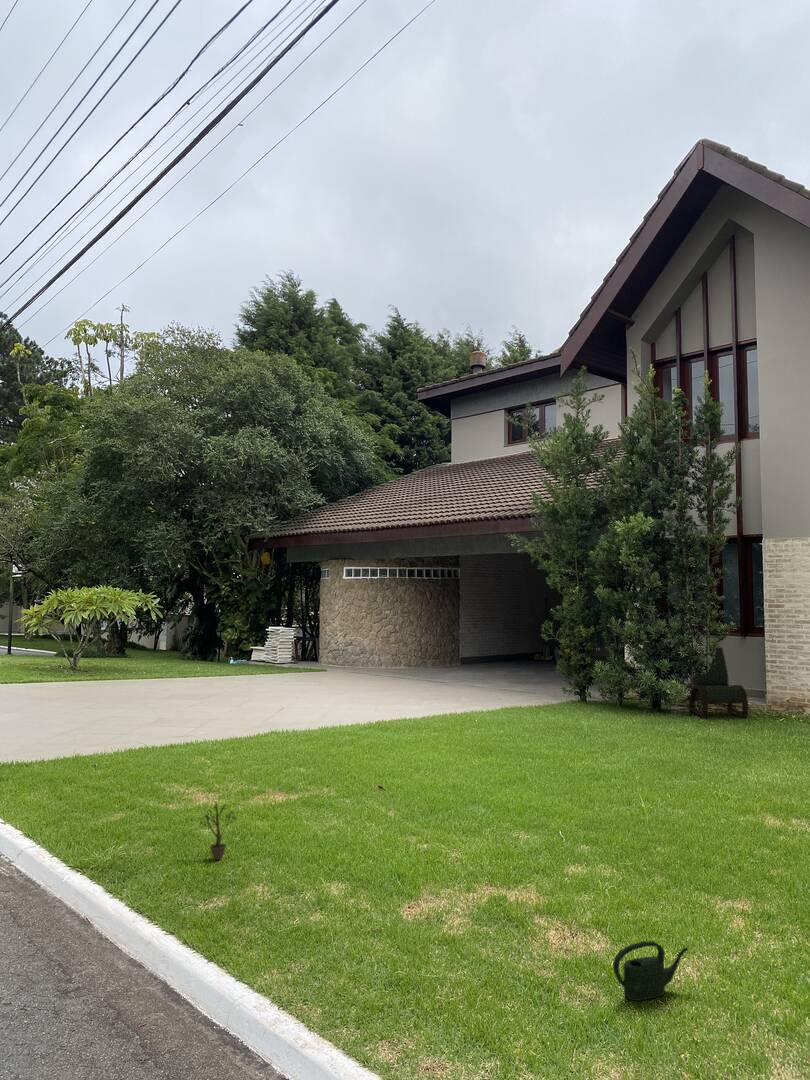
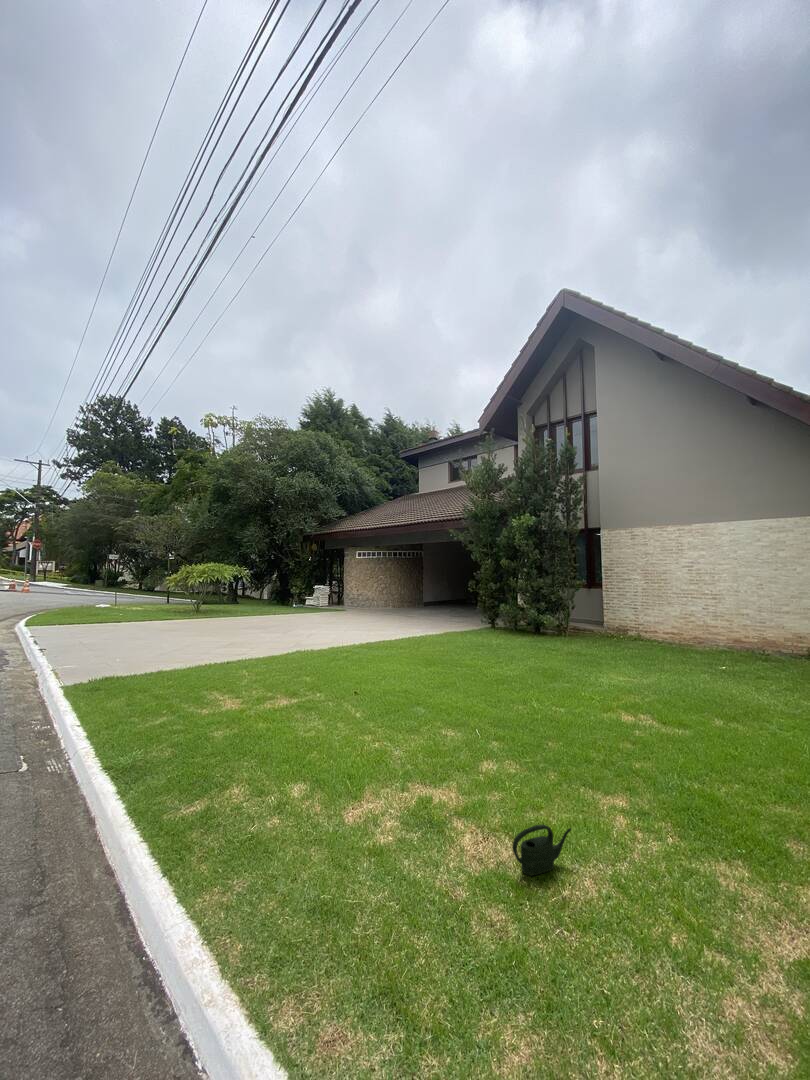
lounge chair: present [689,647,748,718] -> none [556,595,593,638]
decorative plant: present [195,802,236,860] -> none [220,703,251,744]

